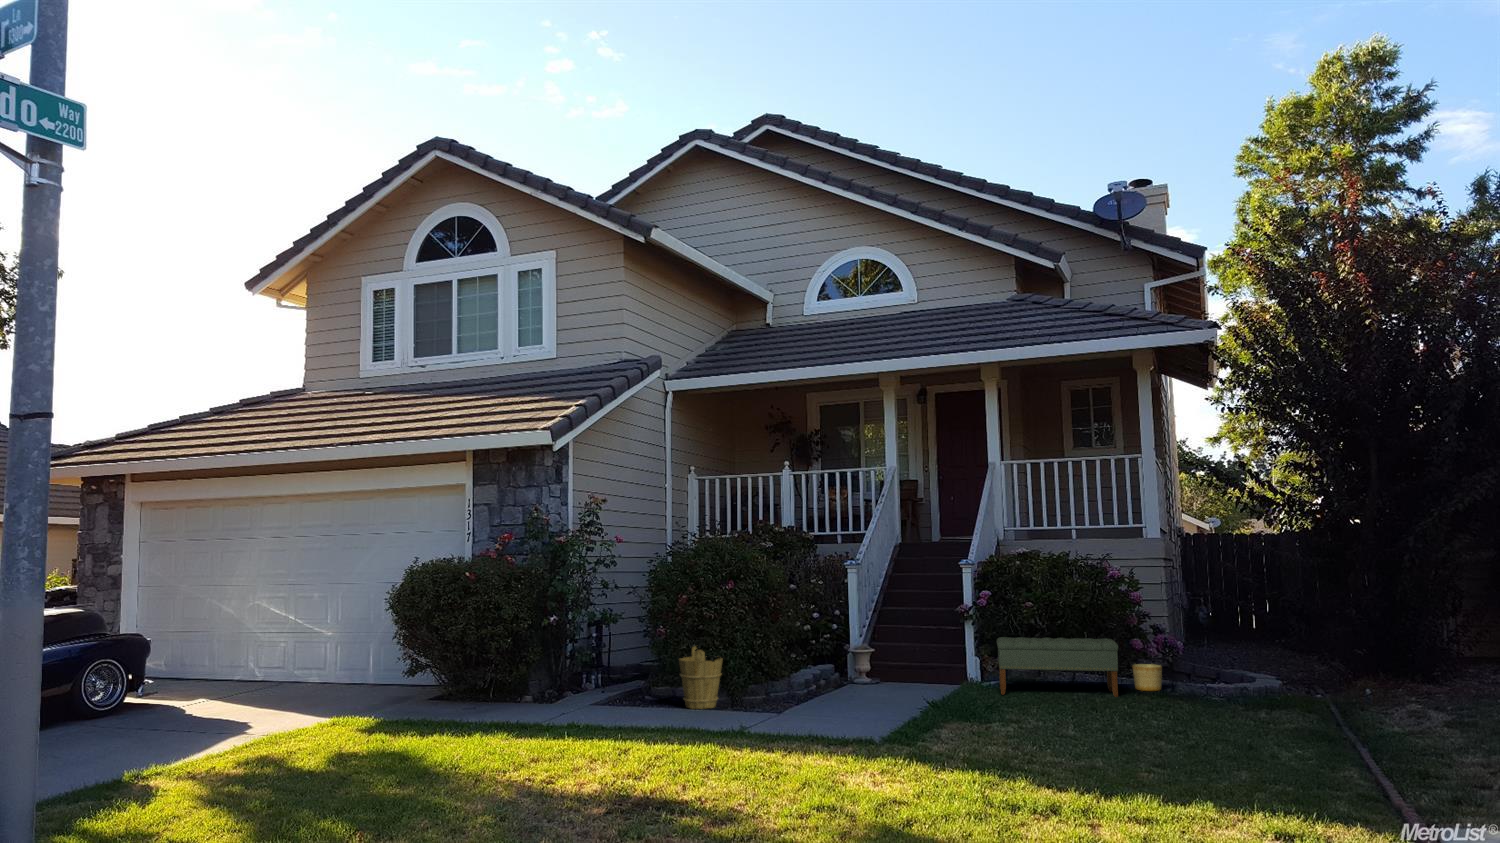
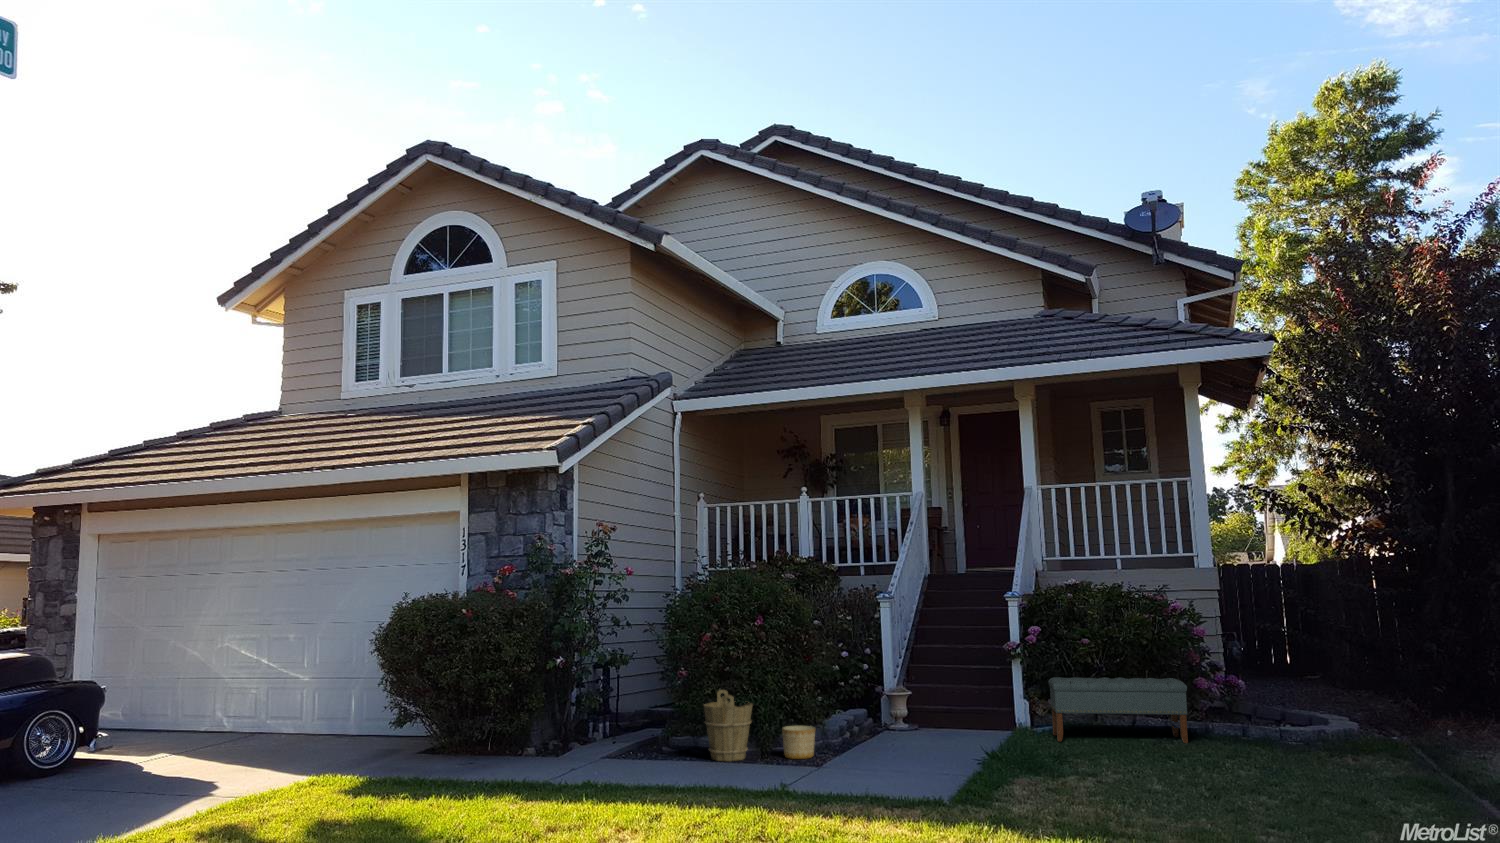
planter: present [1133,664,1162,691] -> present [782,726,816,759]

